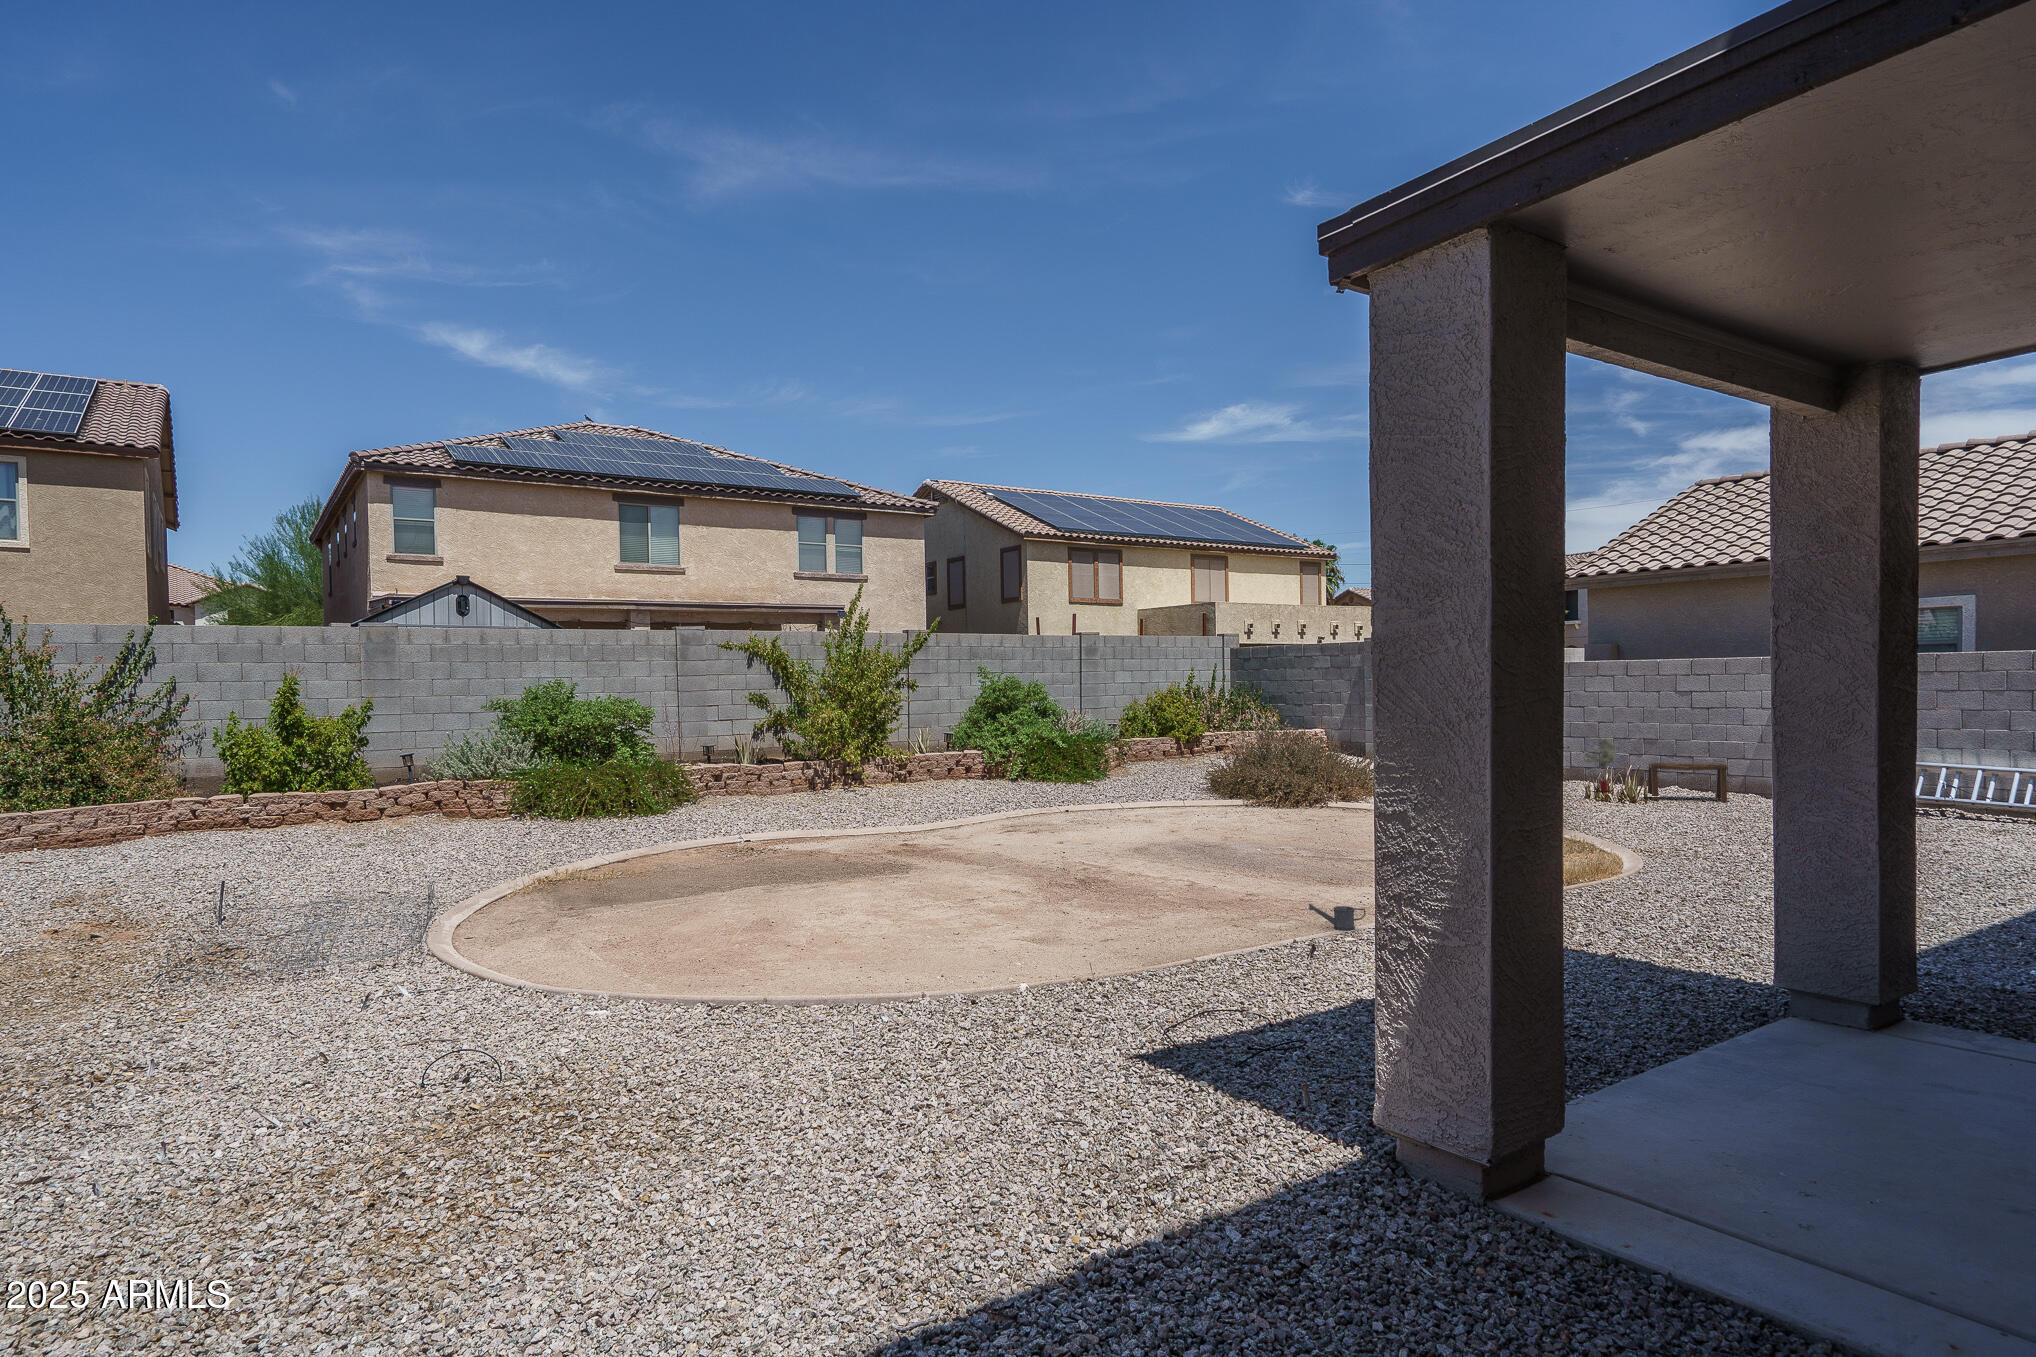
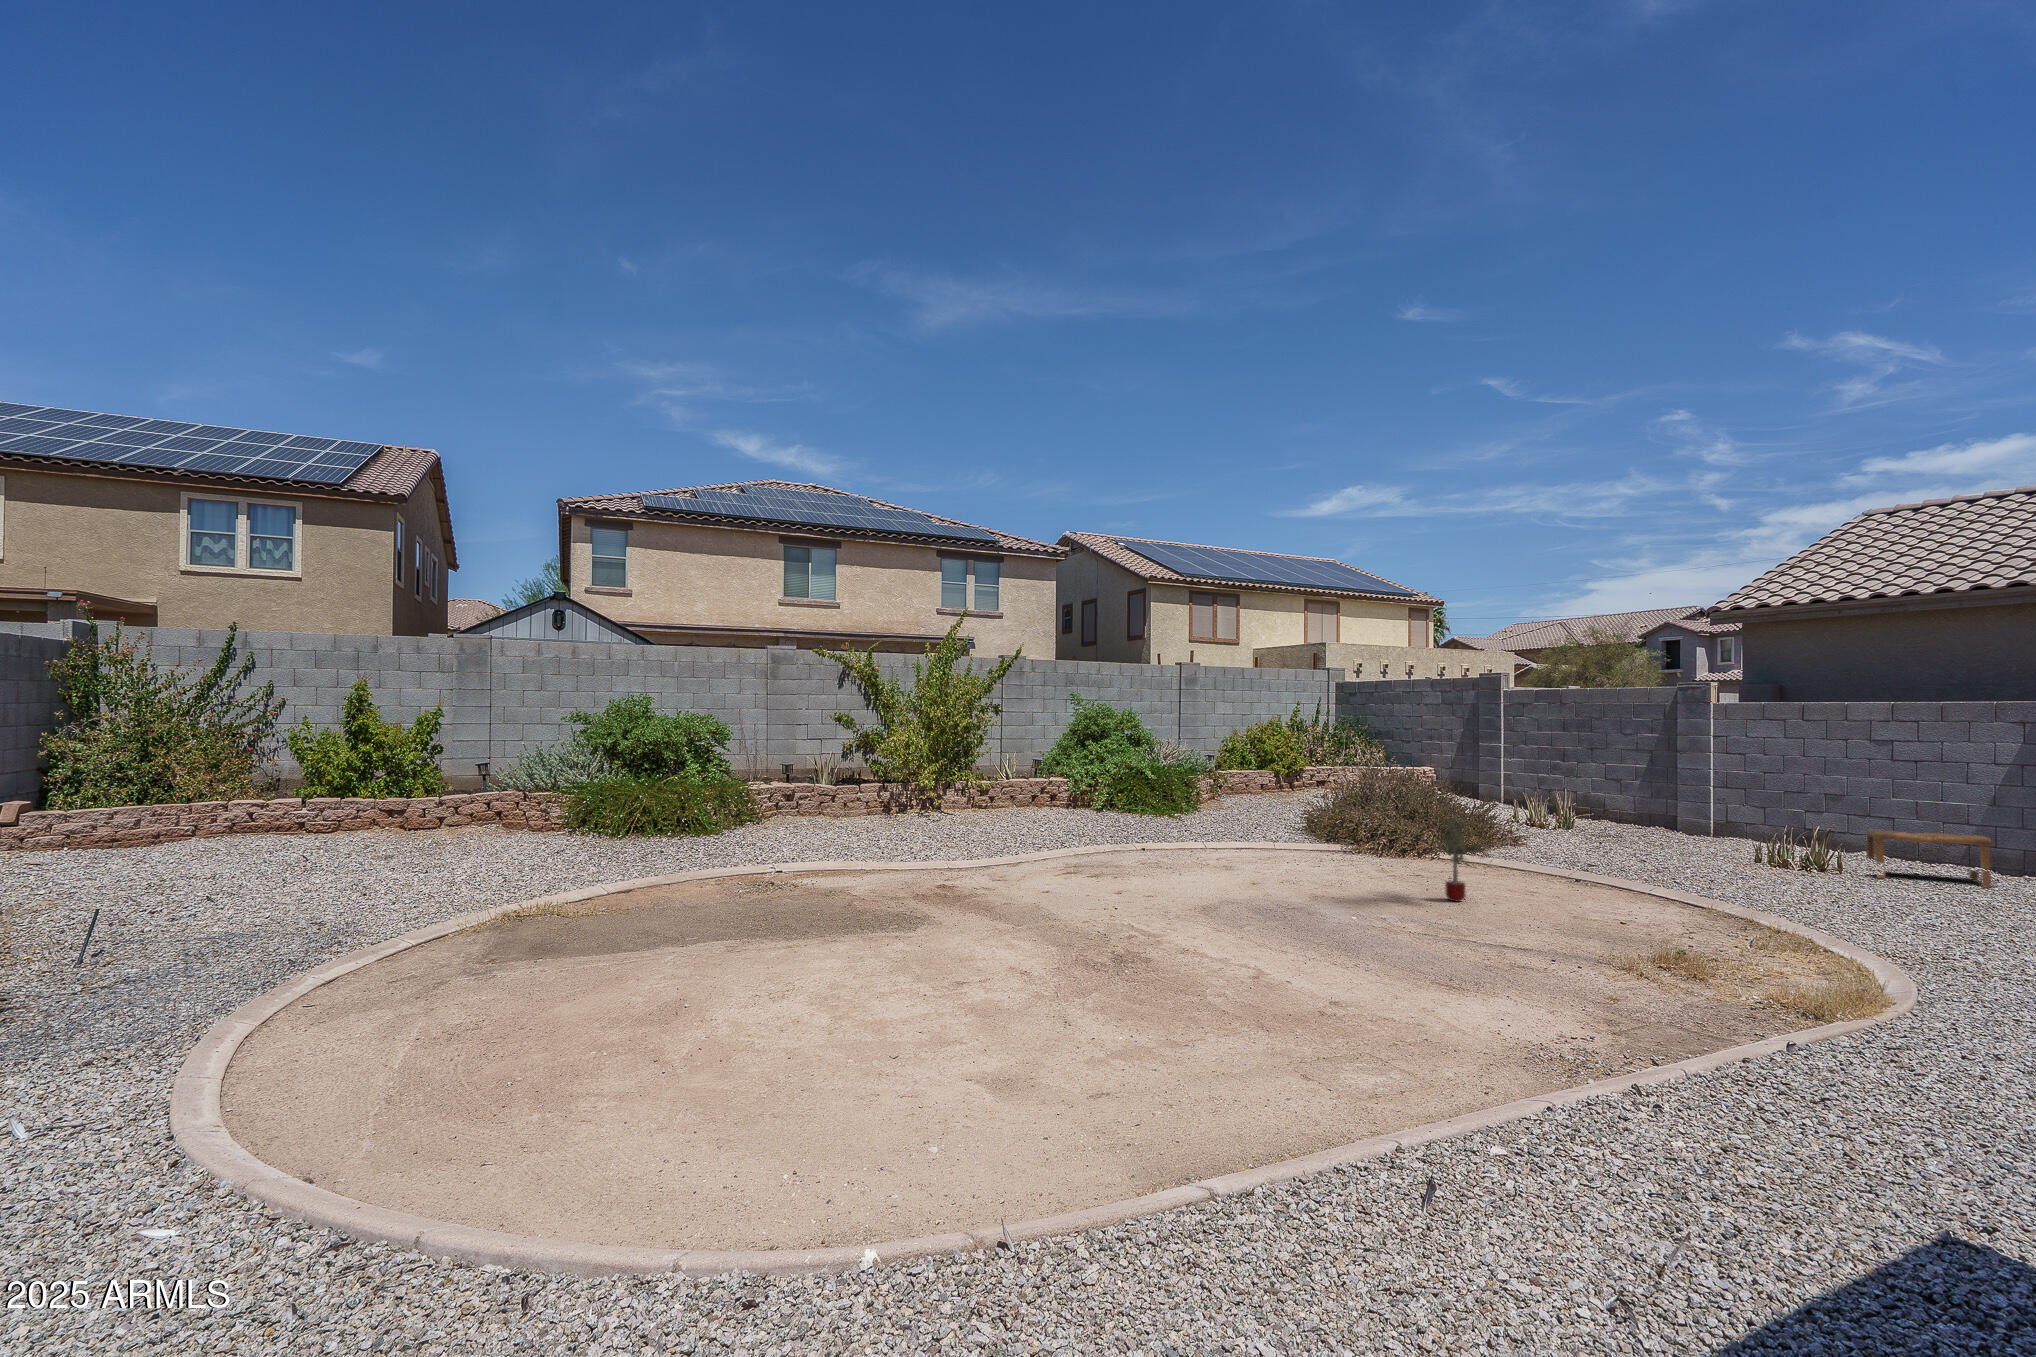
potted tree: present [1585,734,1616,792] -> present [1435,805,1488,902]
watering can: present [1309,904,1365,930] -> none [1400,1086,1506,1148]

